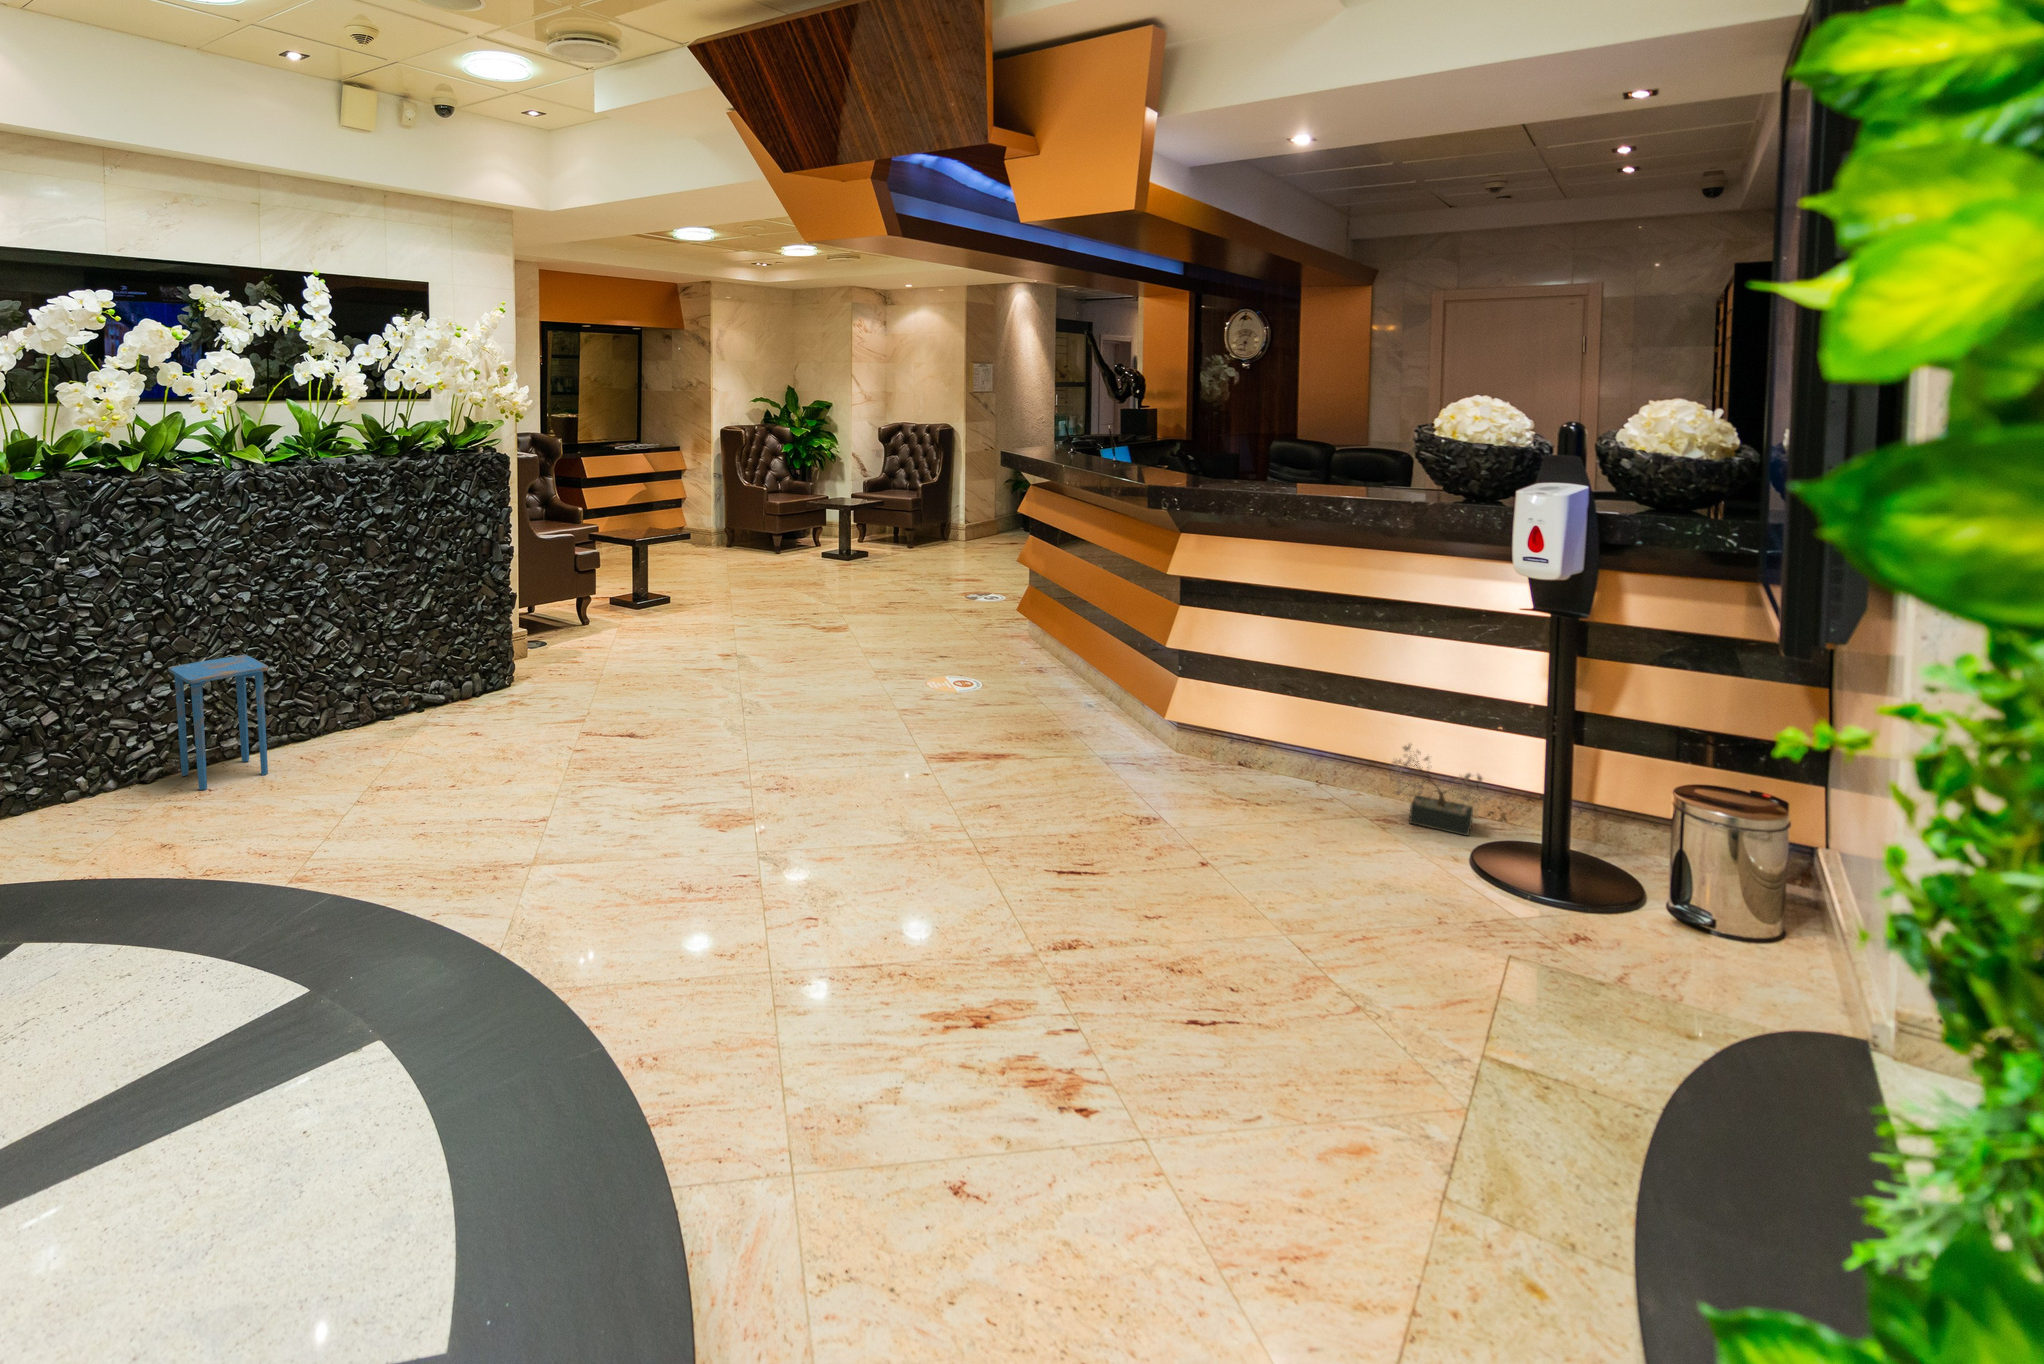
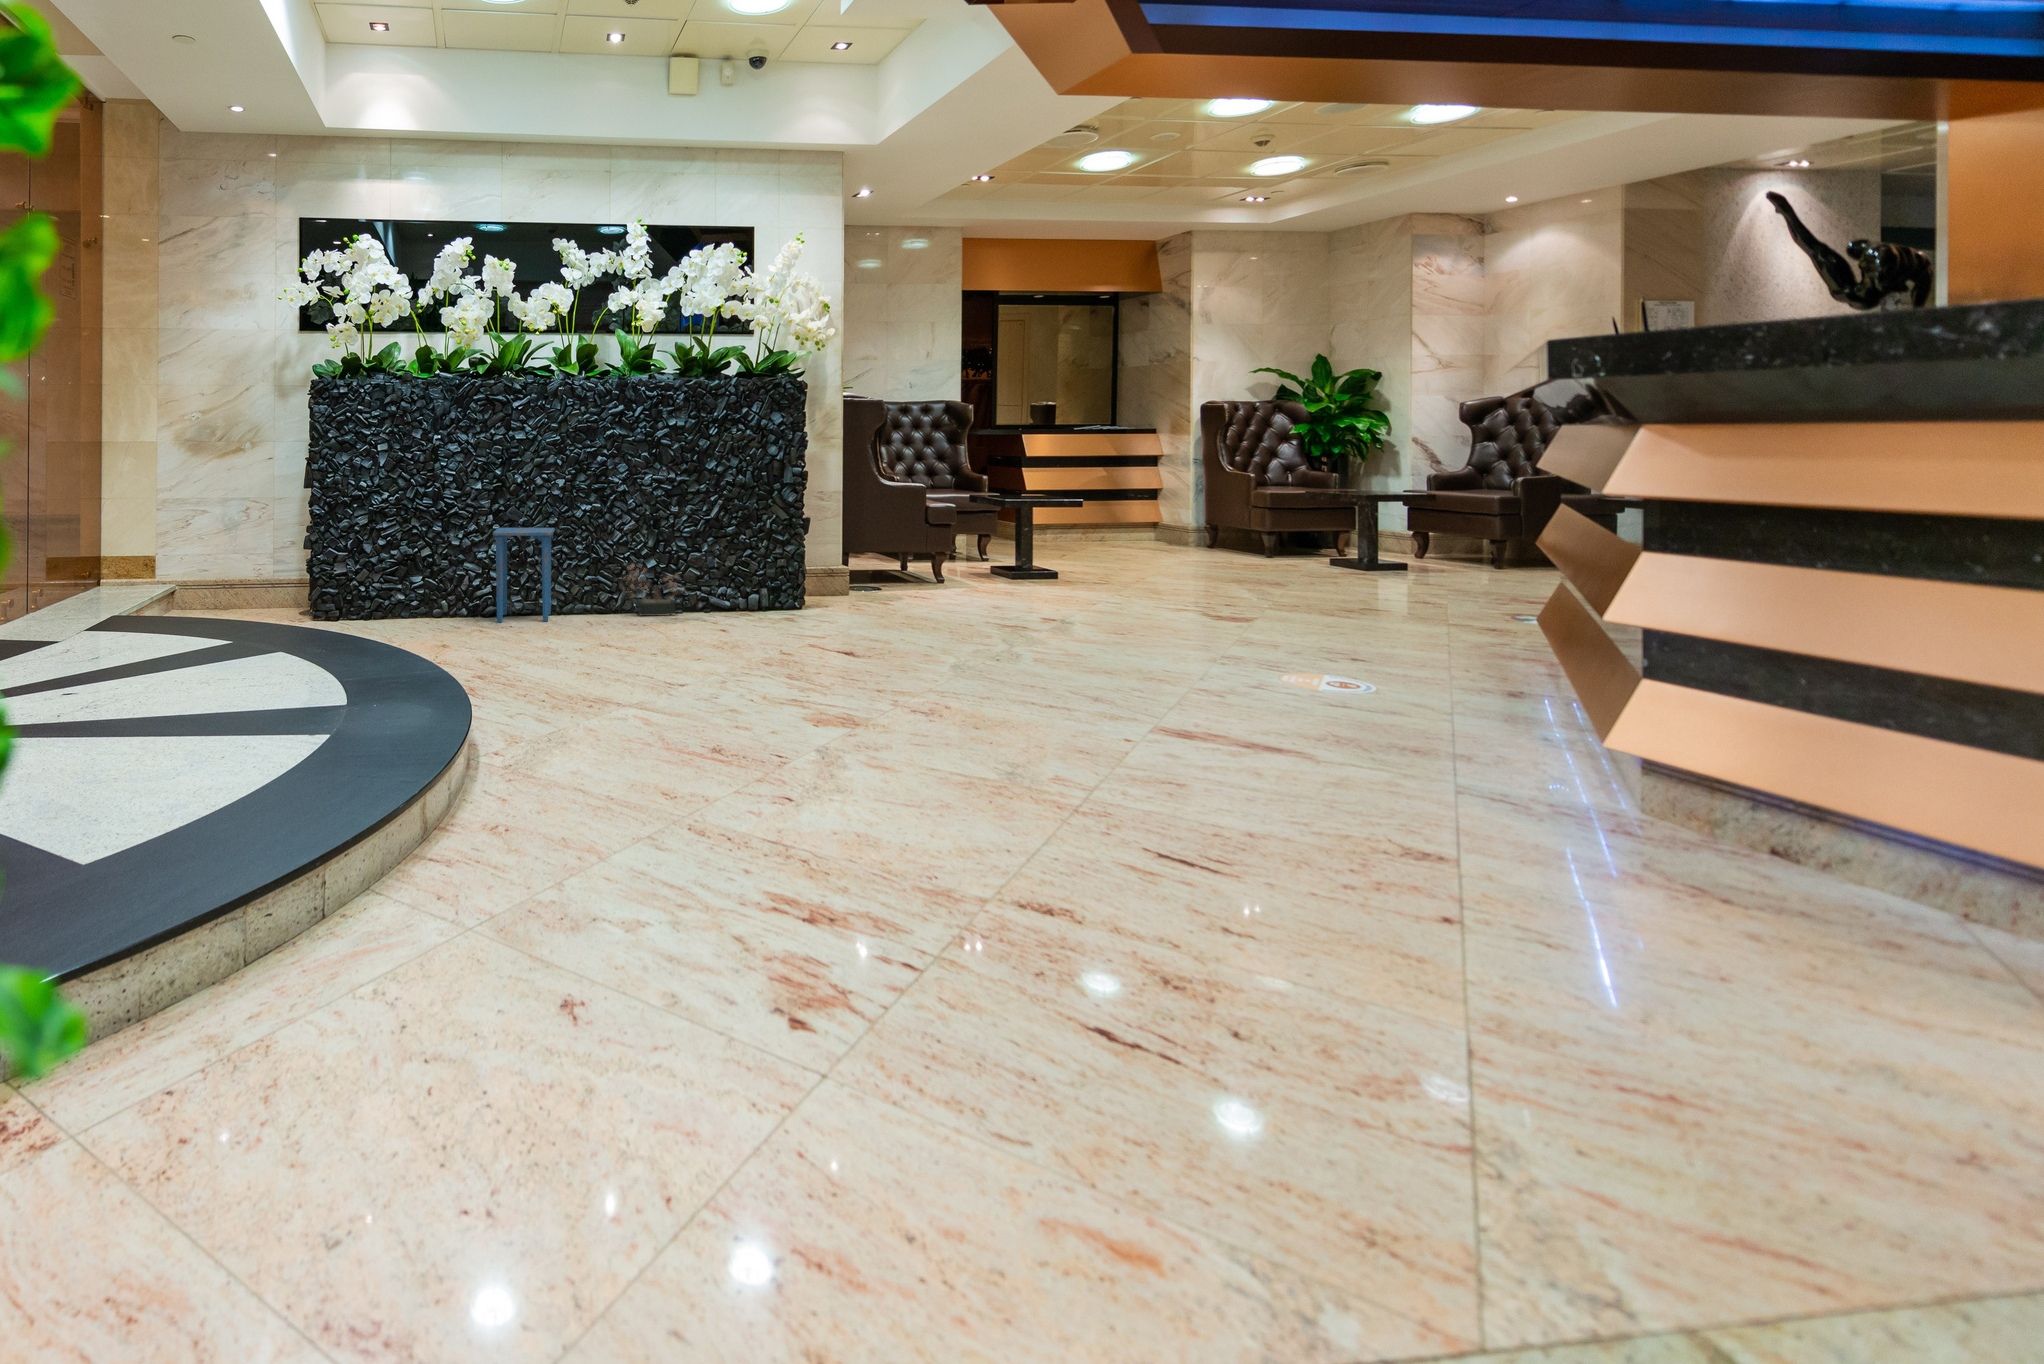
decorative plant: present [1390,744,1490,836] -> present [624,565,678,616]

